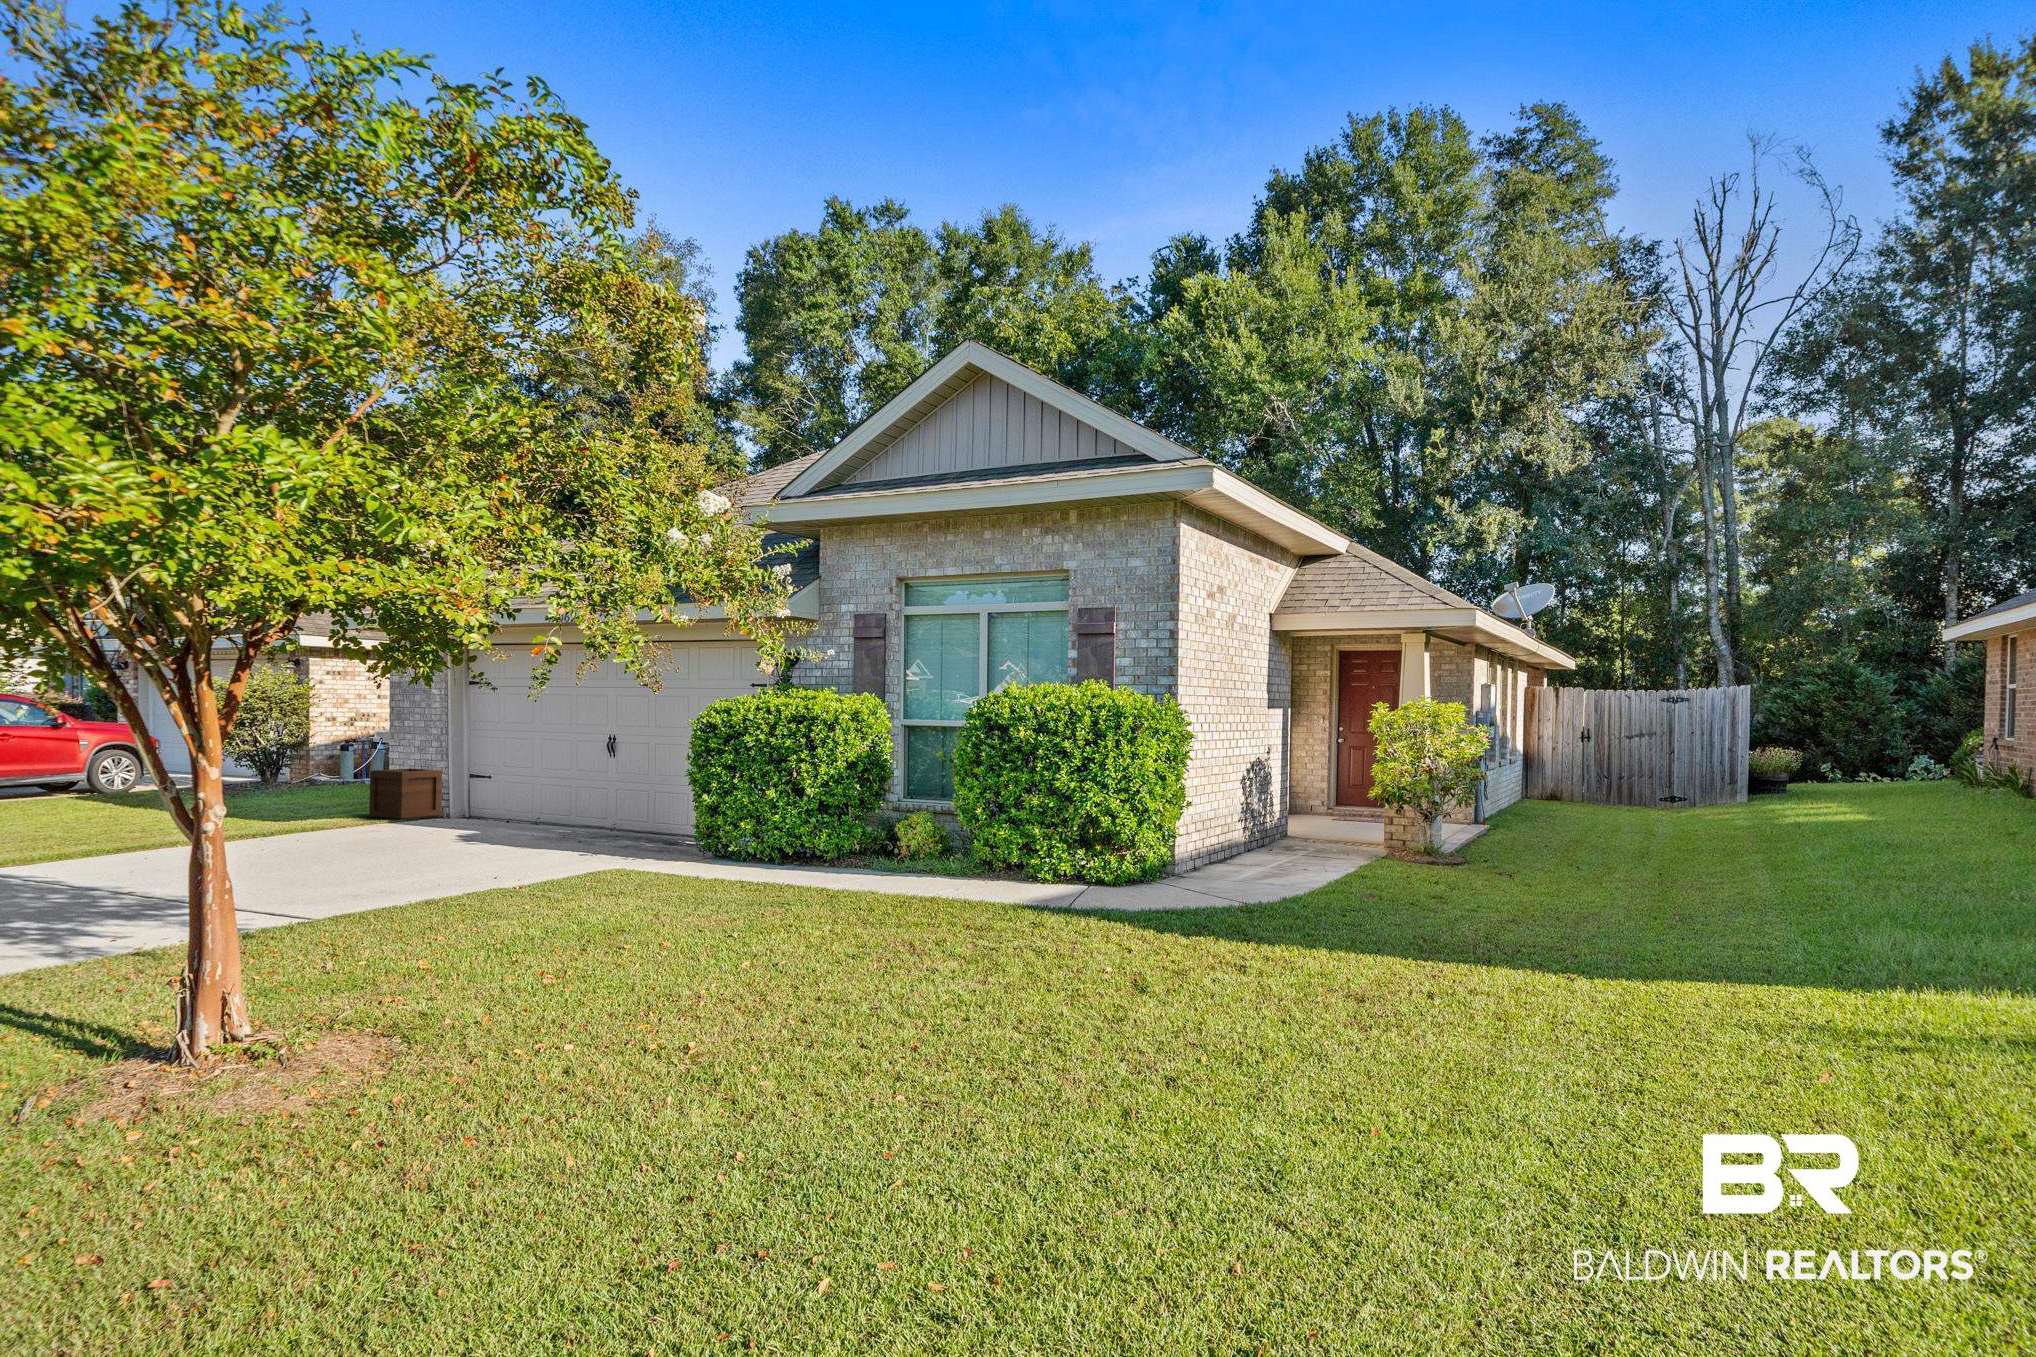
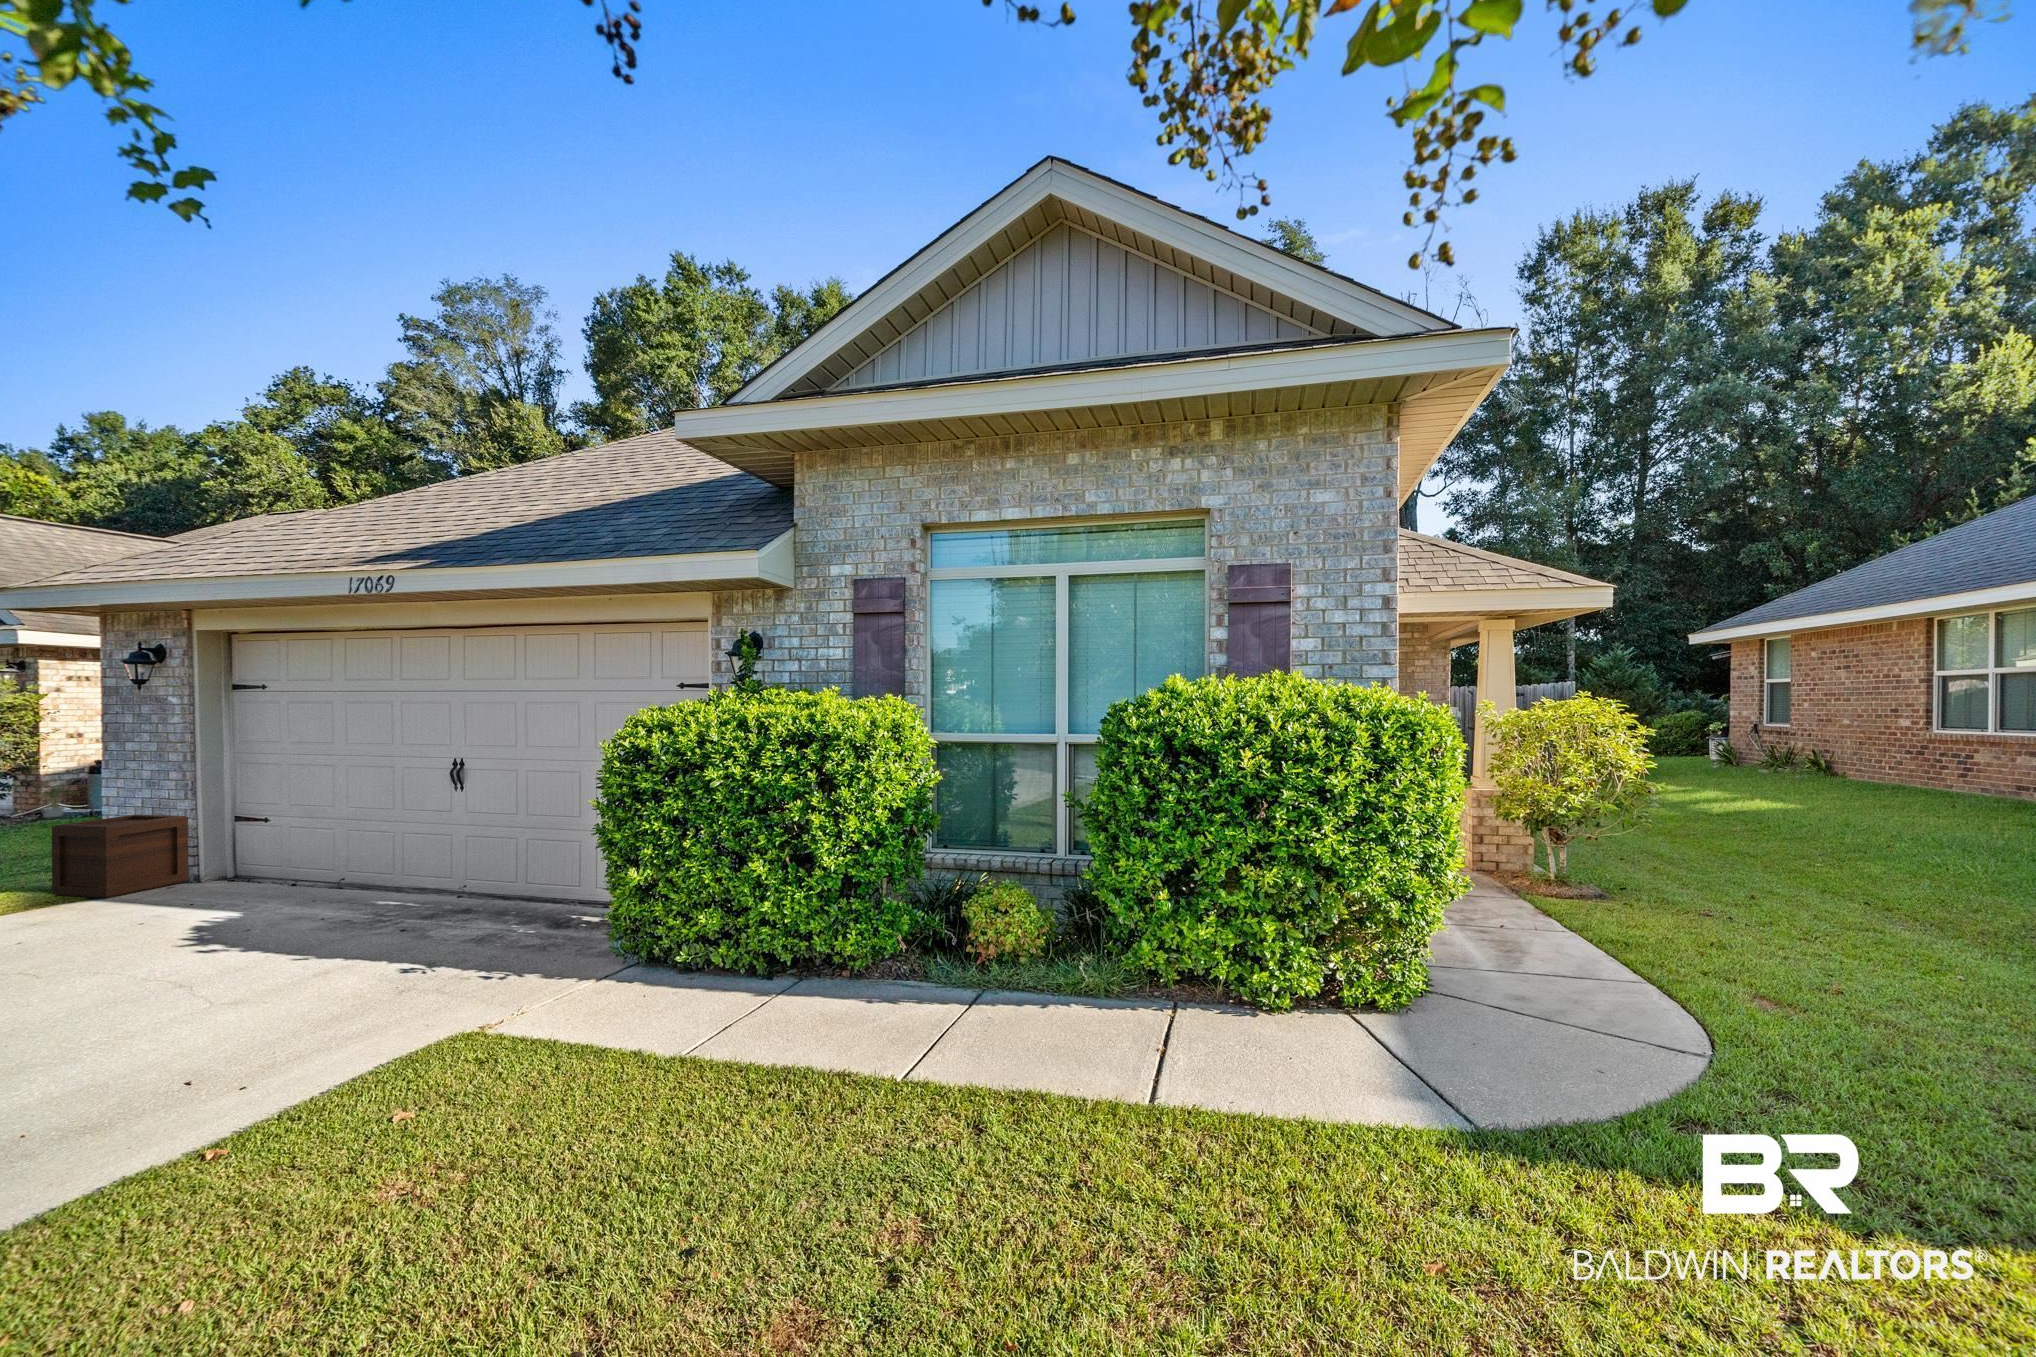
potted plant: none [302,761,333,784] -> present [41,788,72,818]

